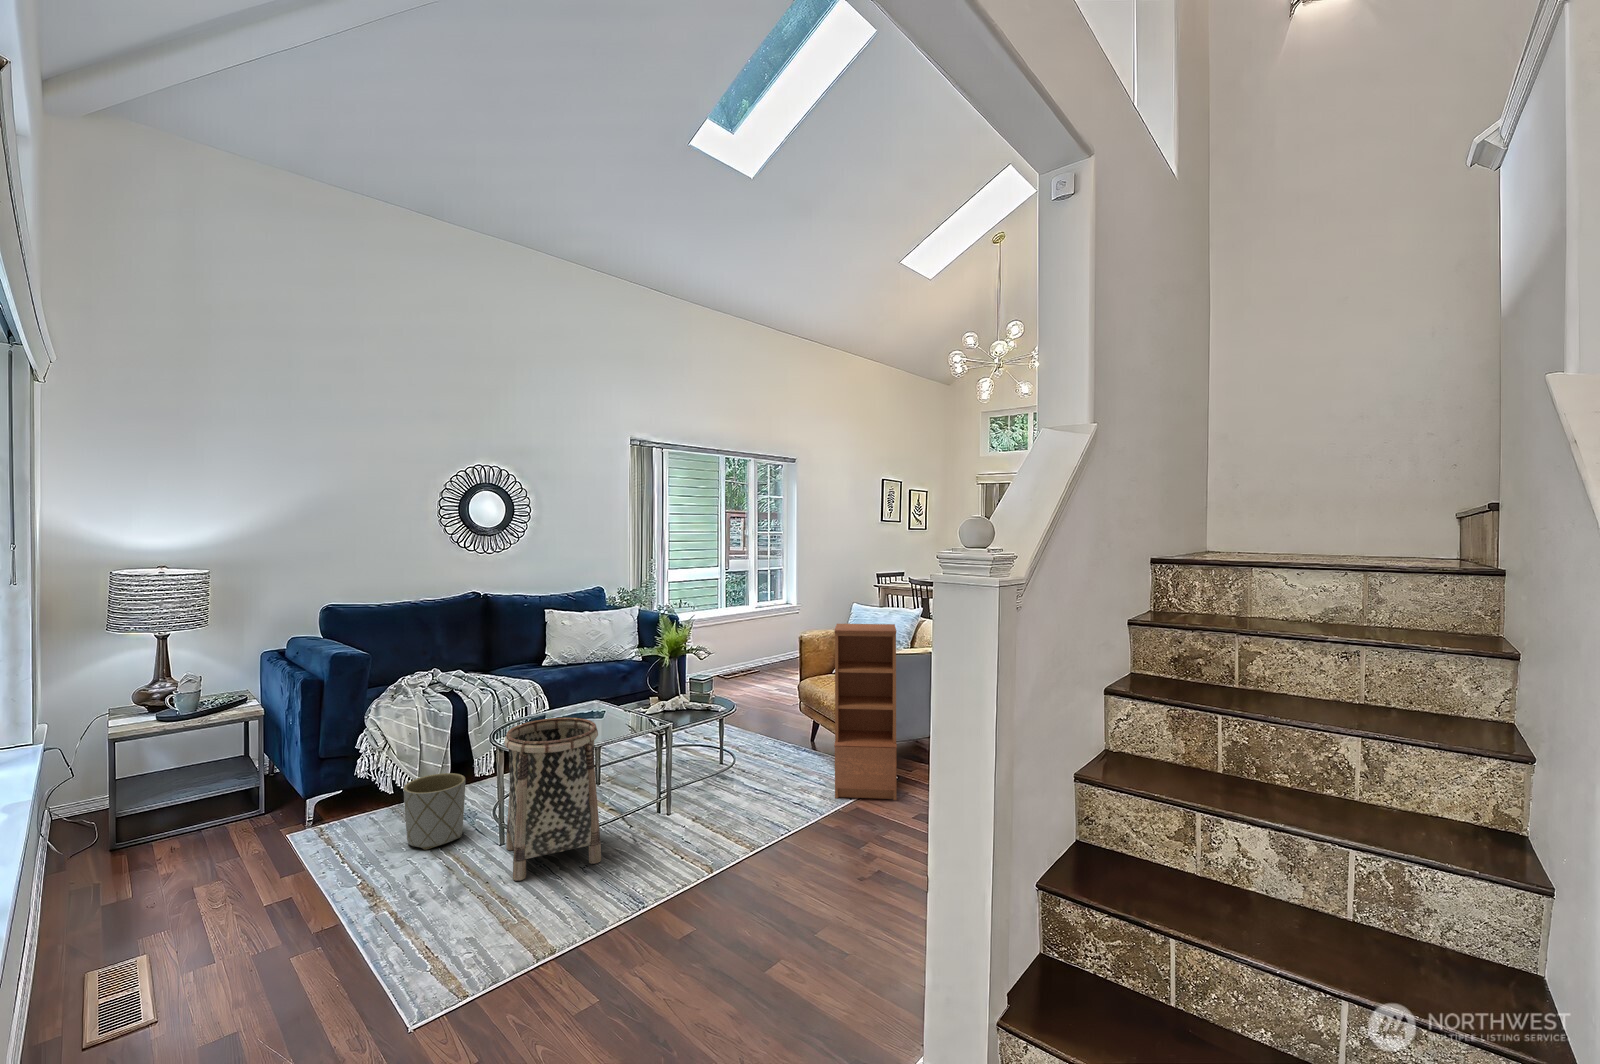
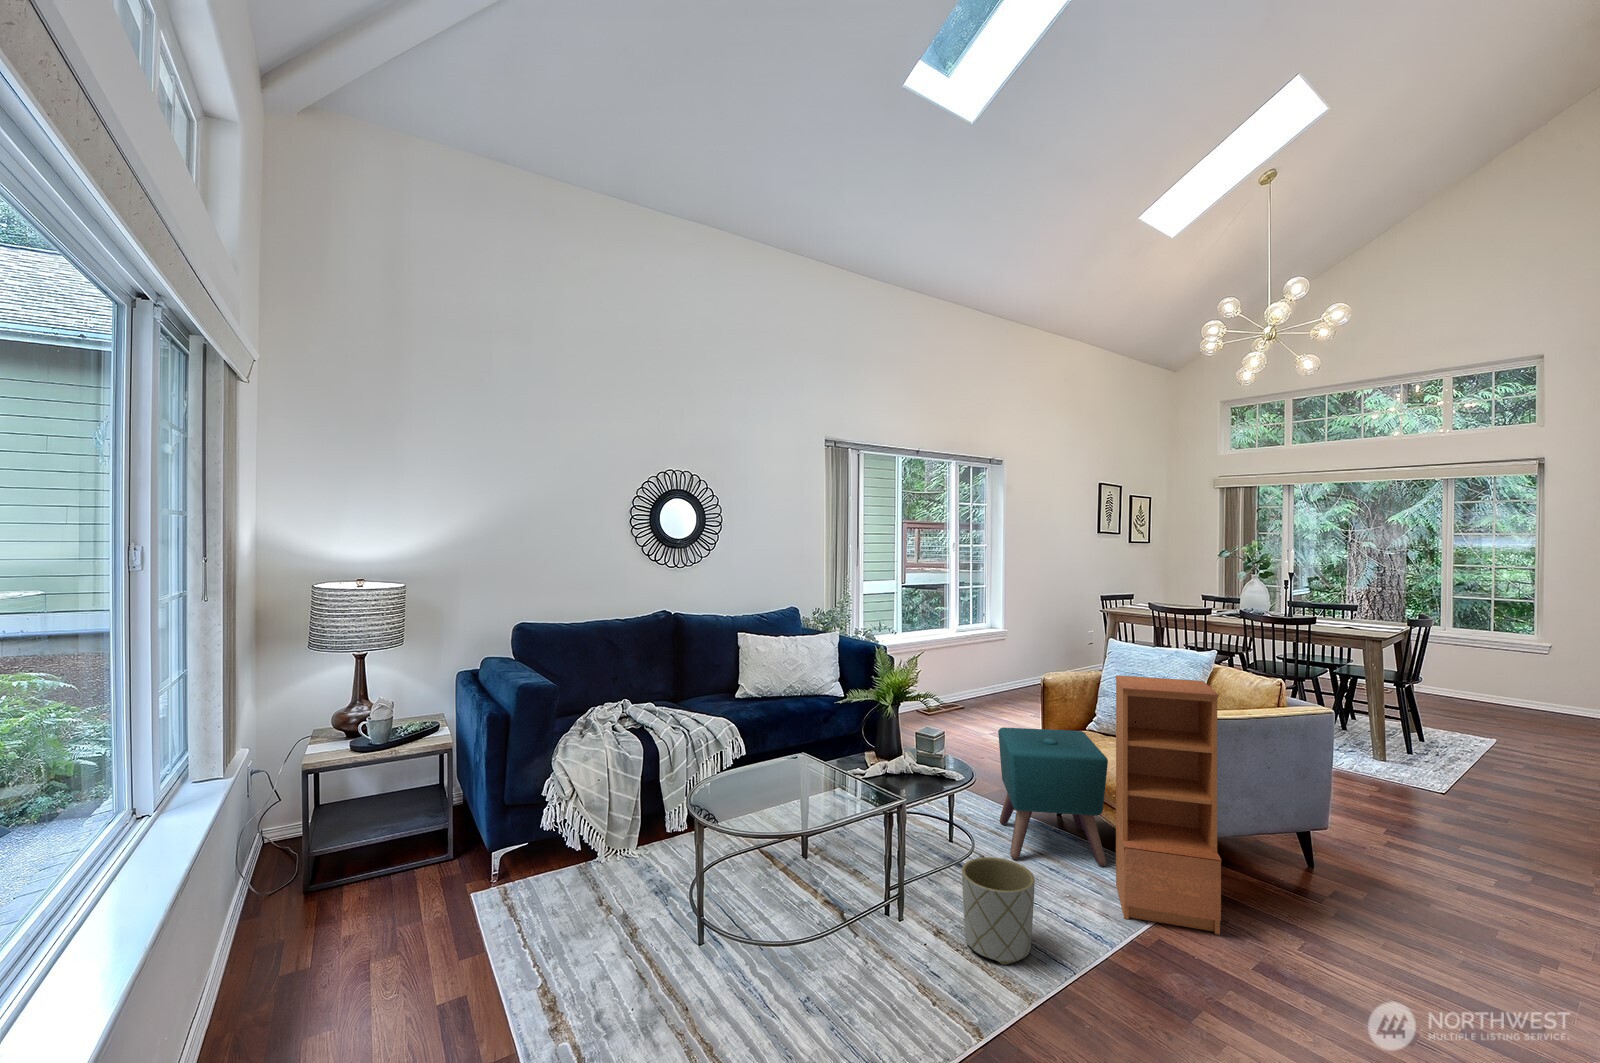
ottoman: none [762,672,836,771] -> present [998,727,1108,866]
basket: present [504,718,601,881] -> none [706,788,826,1013]
planter: present [404,773,465,850] -> present [962,857,1035,965]

